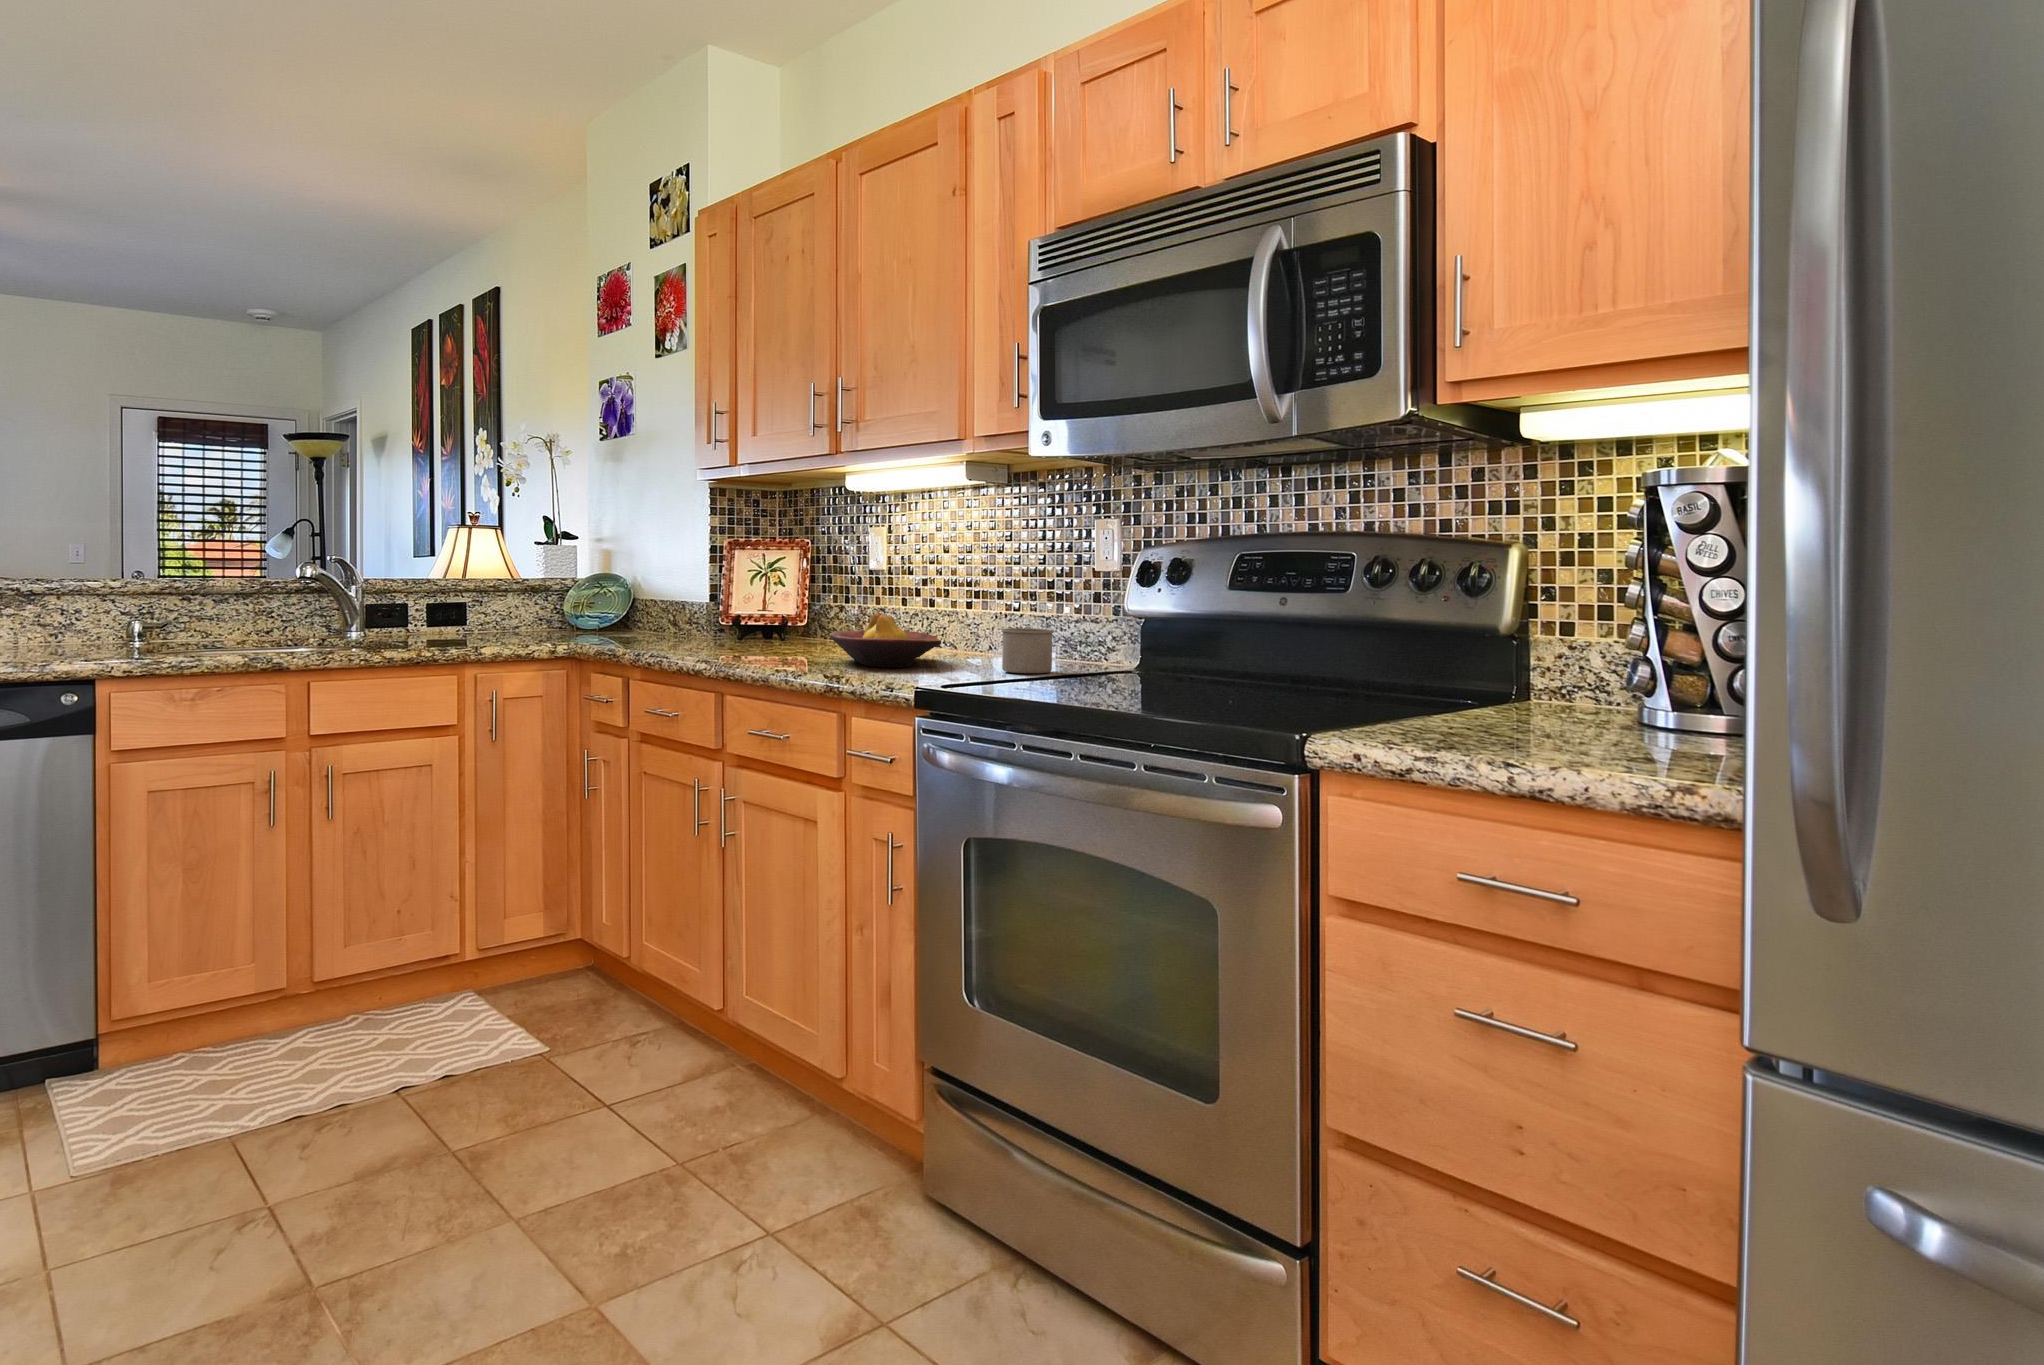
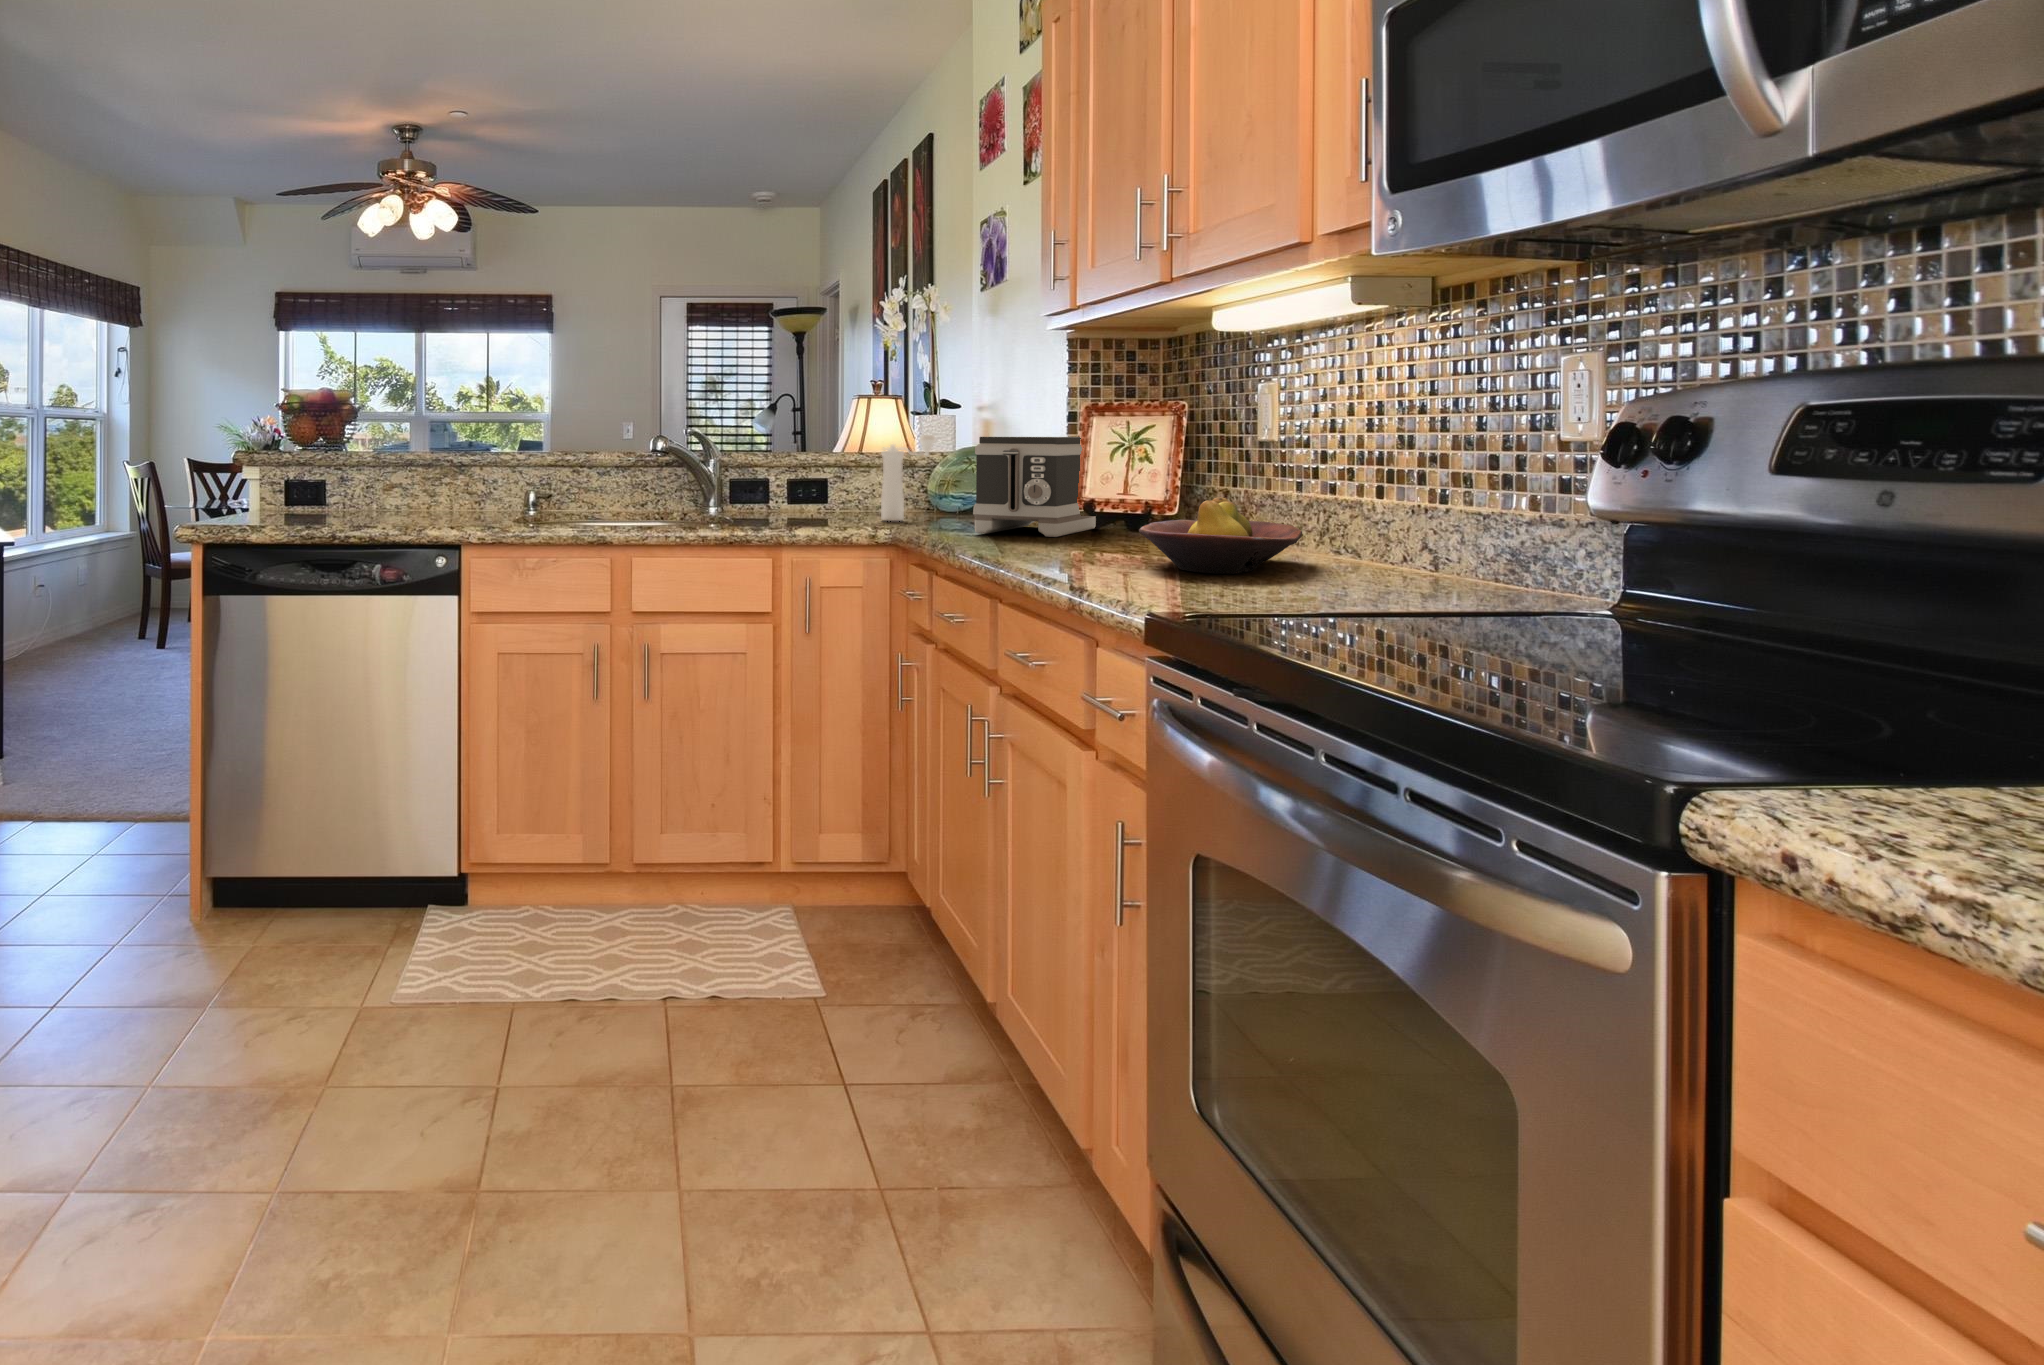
pepper mill: none [522,562,569,642] -> present [881,435,936,521]
toaster: none [644,565,726,649] -> present [973,437,1096,537]
mug: present [1001,626,1054,673] -> none [1362,523,1456,596]

